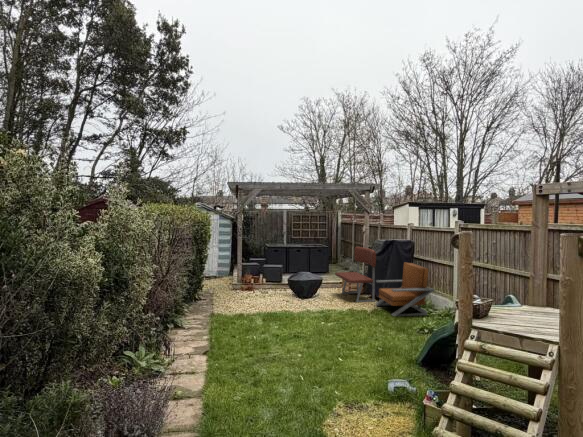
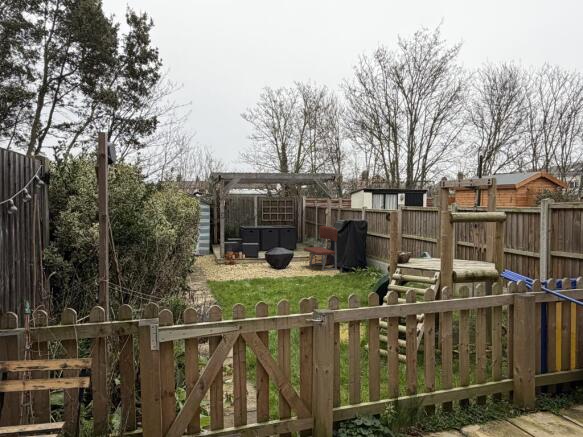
lounge chair: present [376,263,434,316] -> none [337,237,383,279]

